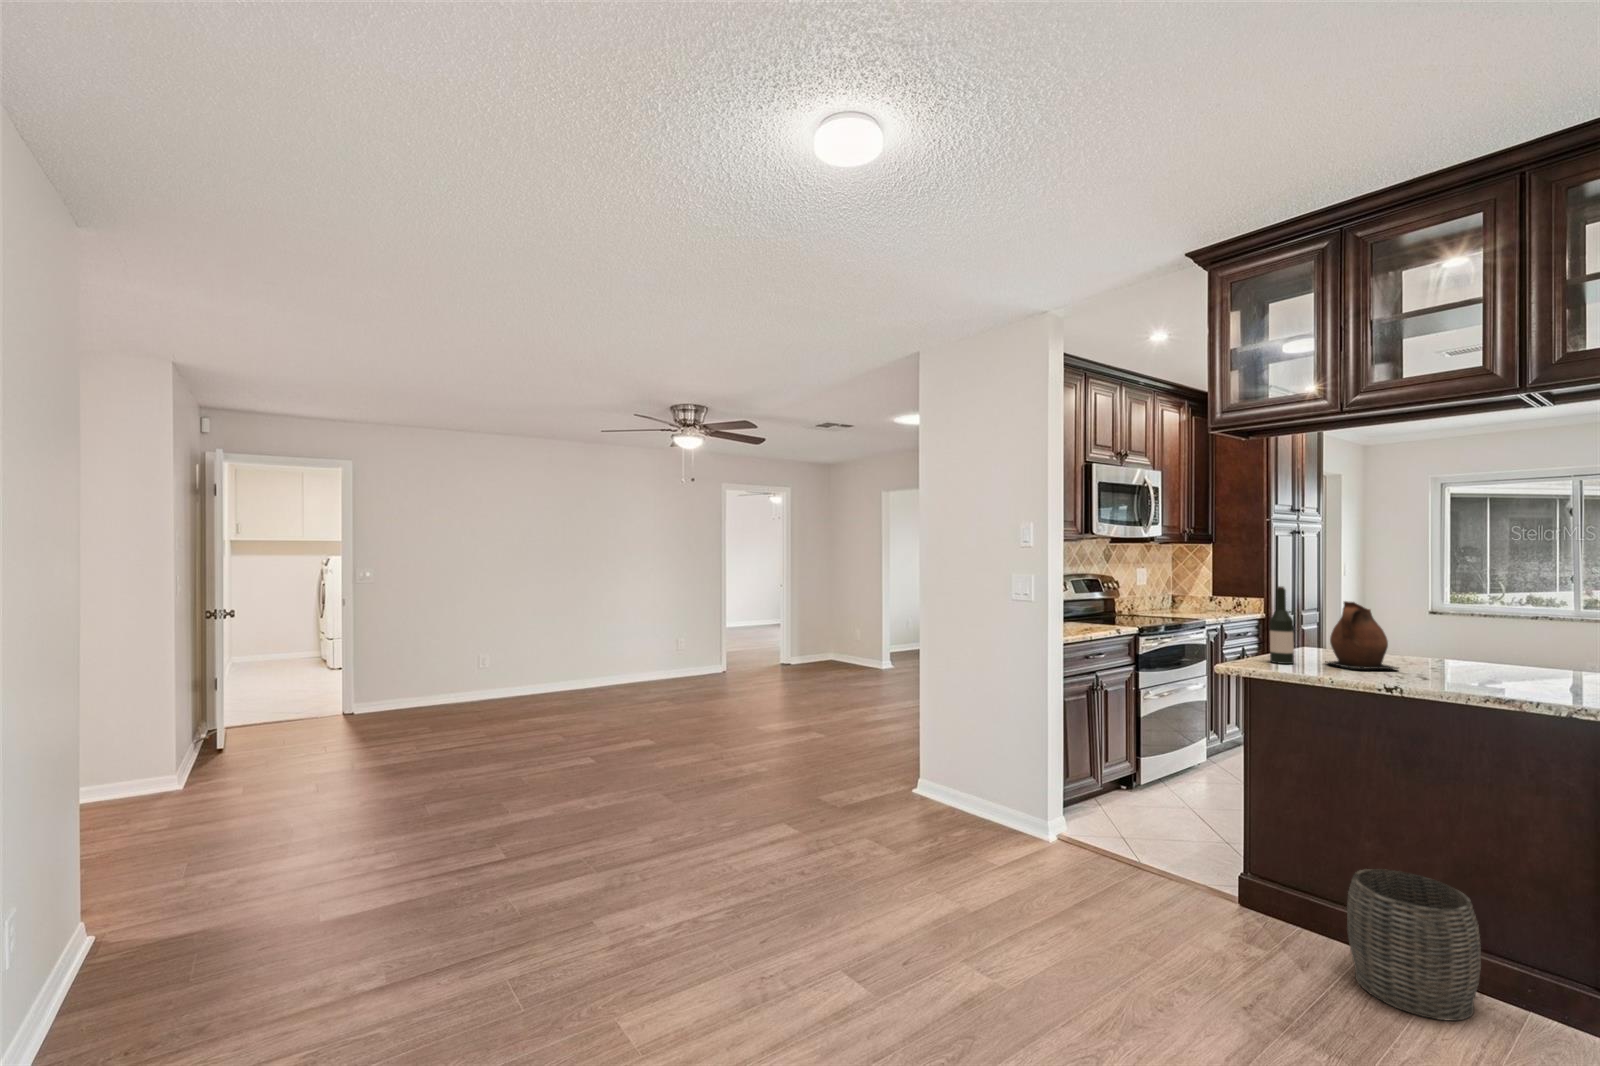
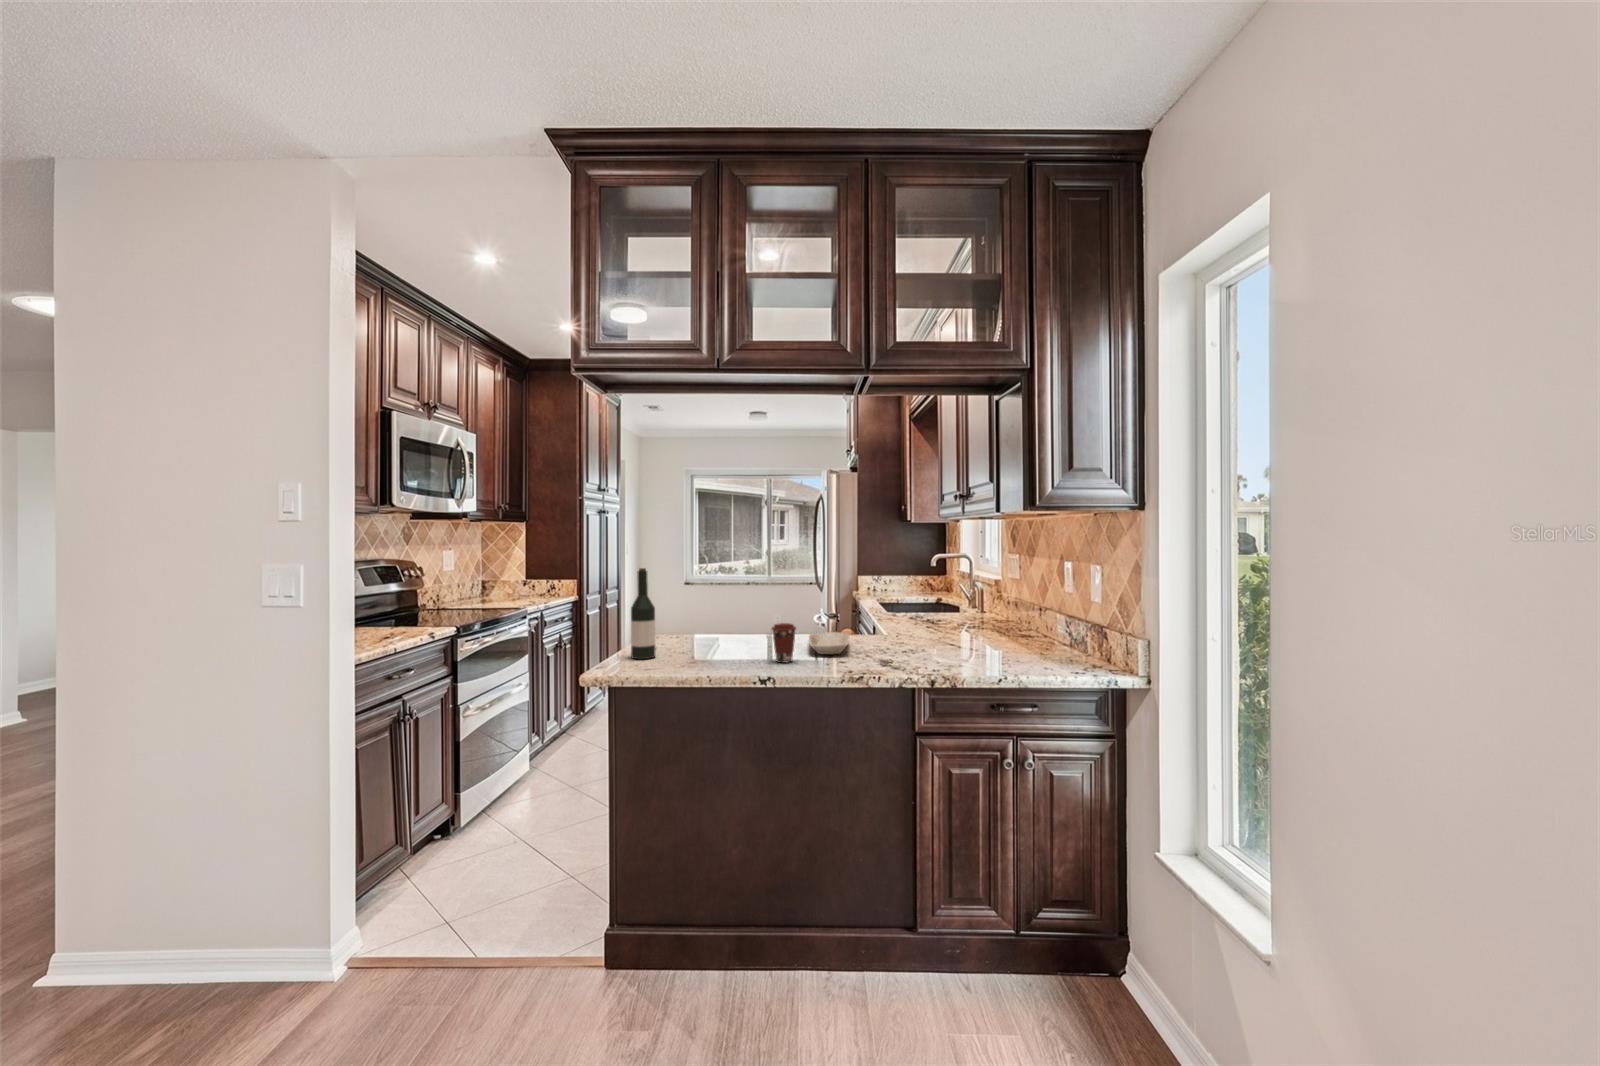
ceramic pitcher: present [1328,601,1399,669] -> none [679,581,747,654]
coffee cup: none [1415,646,1448,684] -> present [772,623,796,663]
tray: none [1473,666,1549,687] -> present [809,632,849,654]
woven basket: present [1347,869,1481,1021] -> none [730,868,841,1036]

